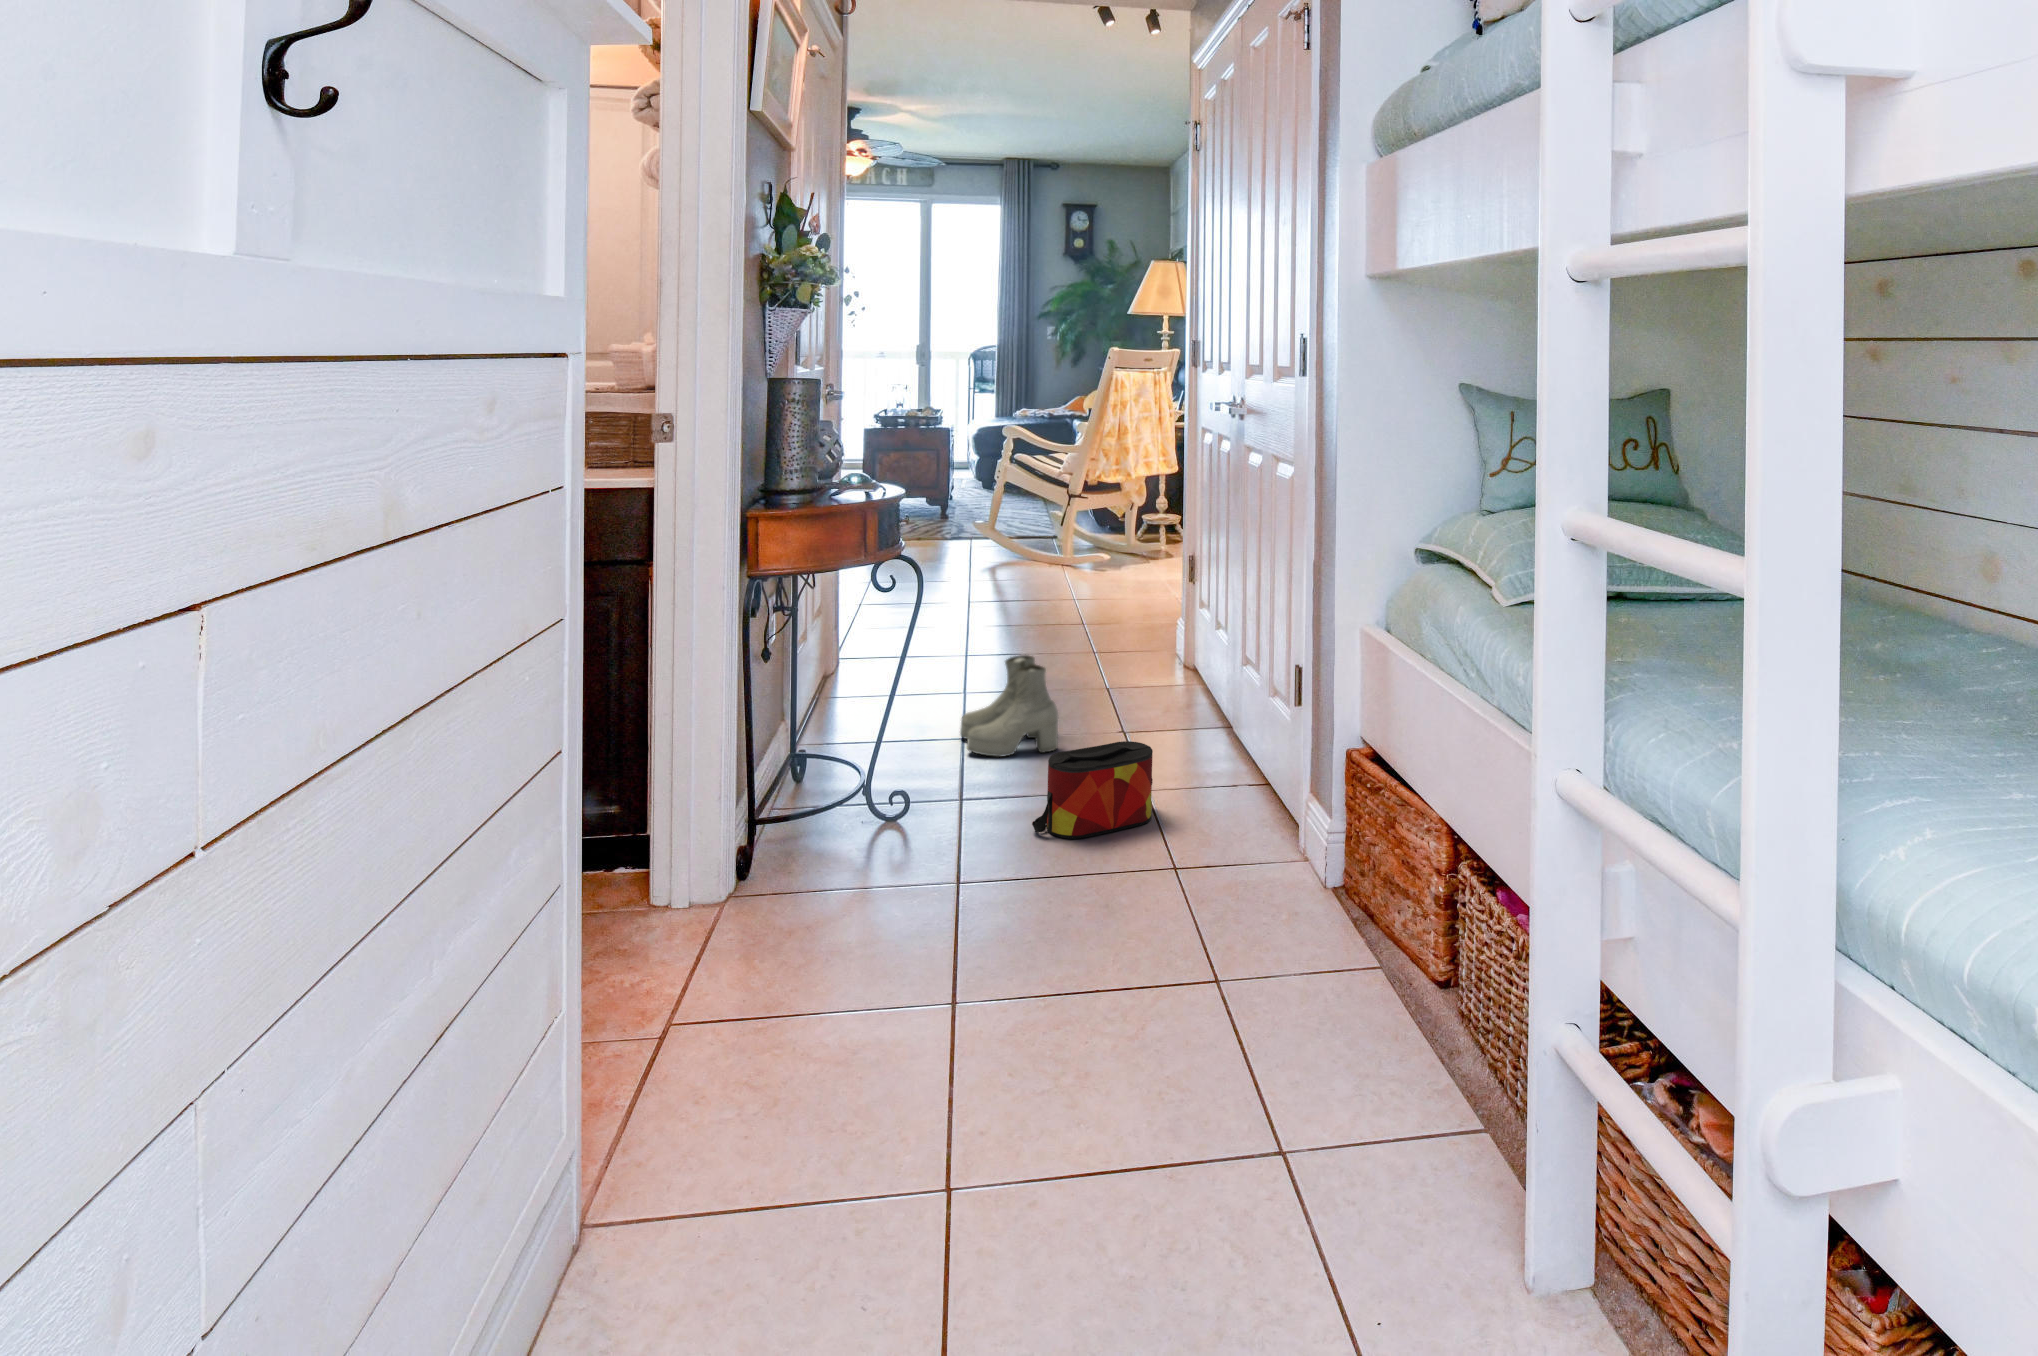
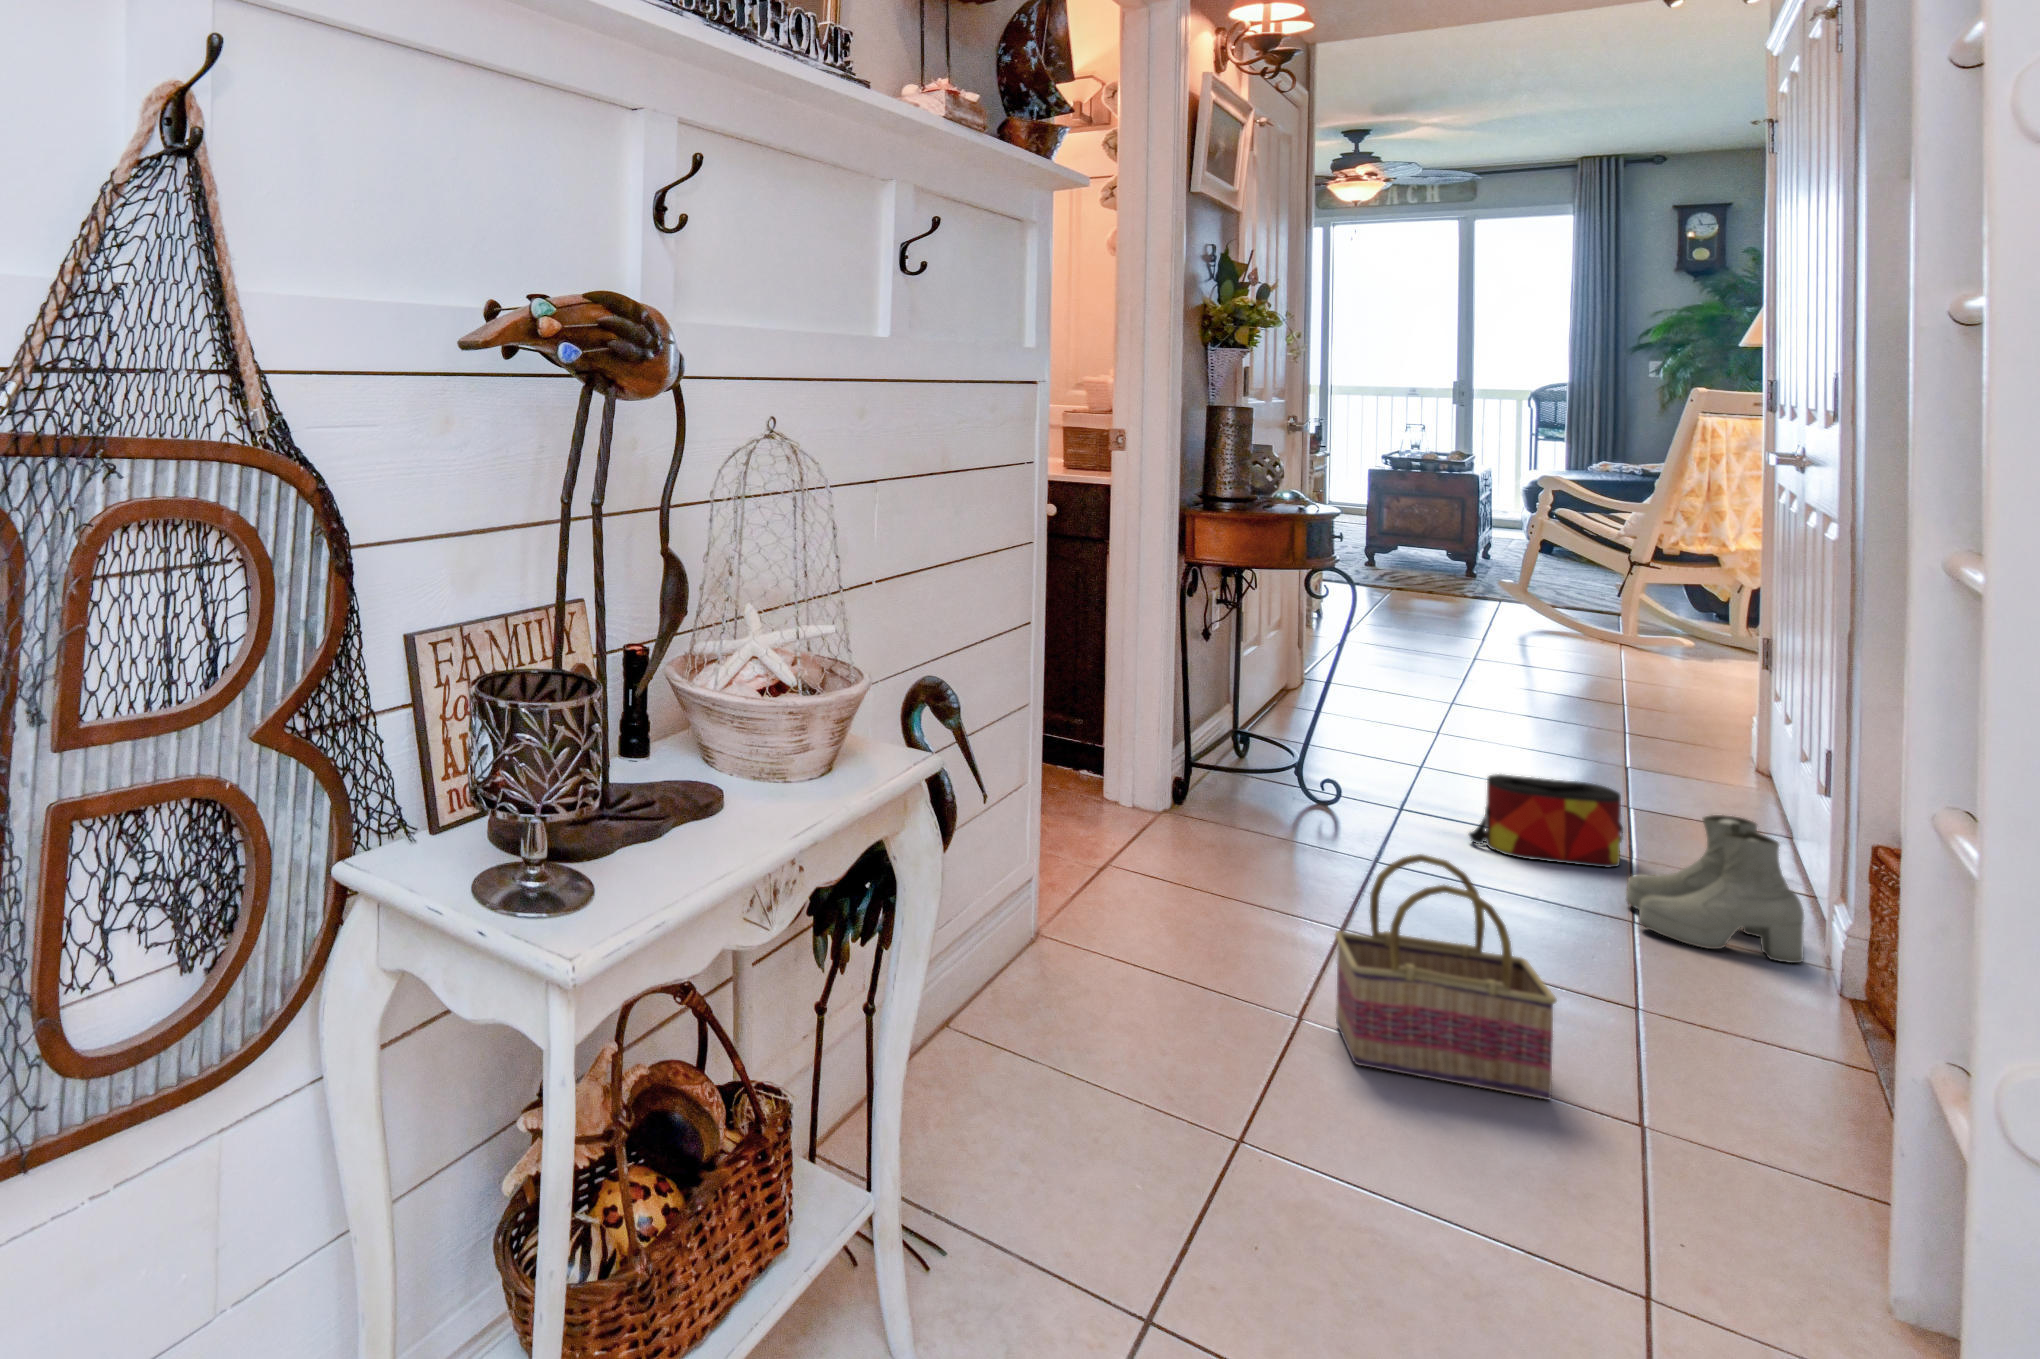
boots: present [960,655,1058,757] -> present [1626,815,1804,963]
basket: none [994,951,1234,1285] -> present [1335,854,1557,1100]

